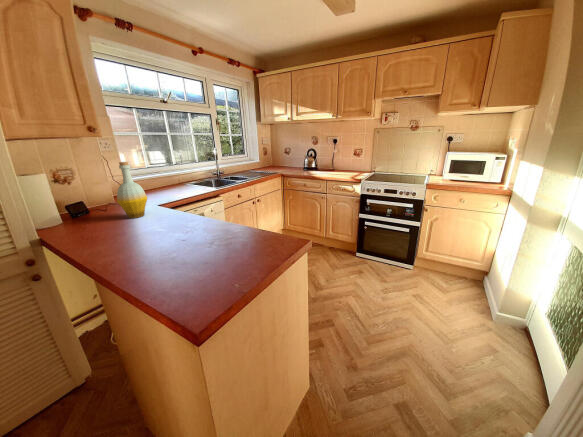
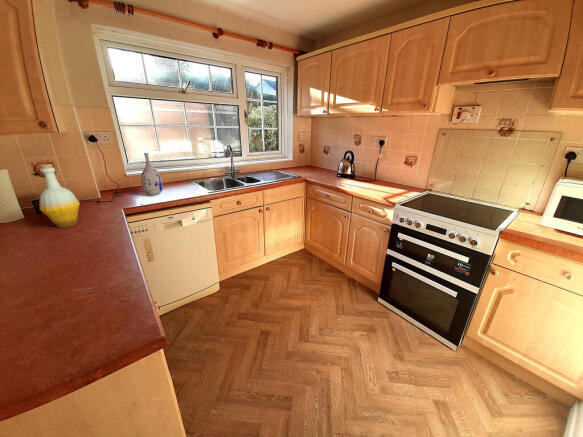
vase: none [159,155,179,195] -> present [141,153,163,196]

